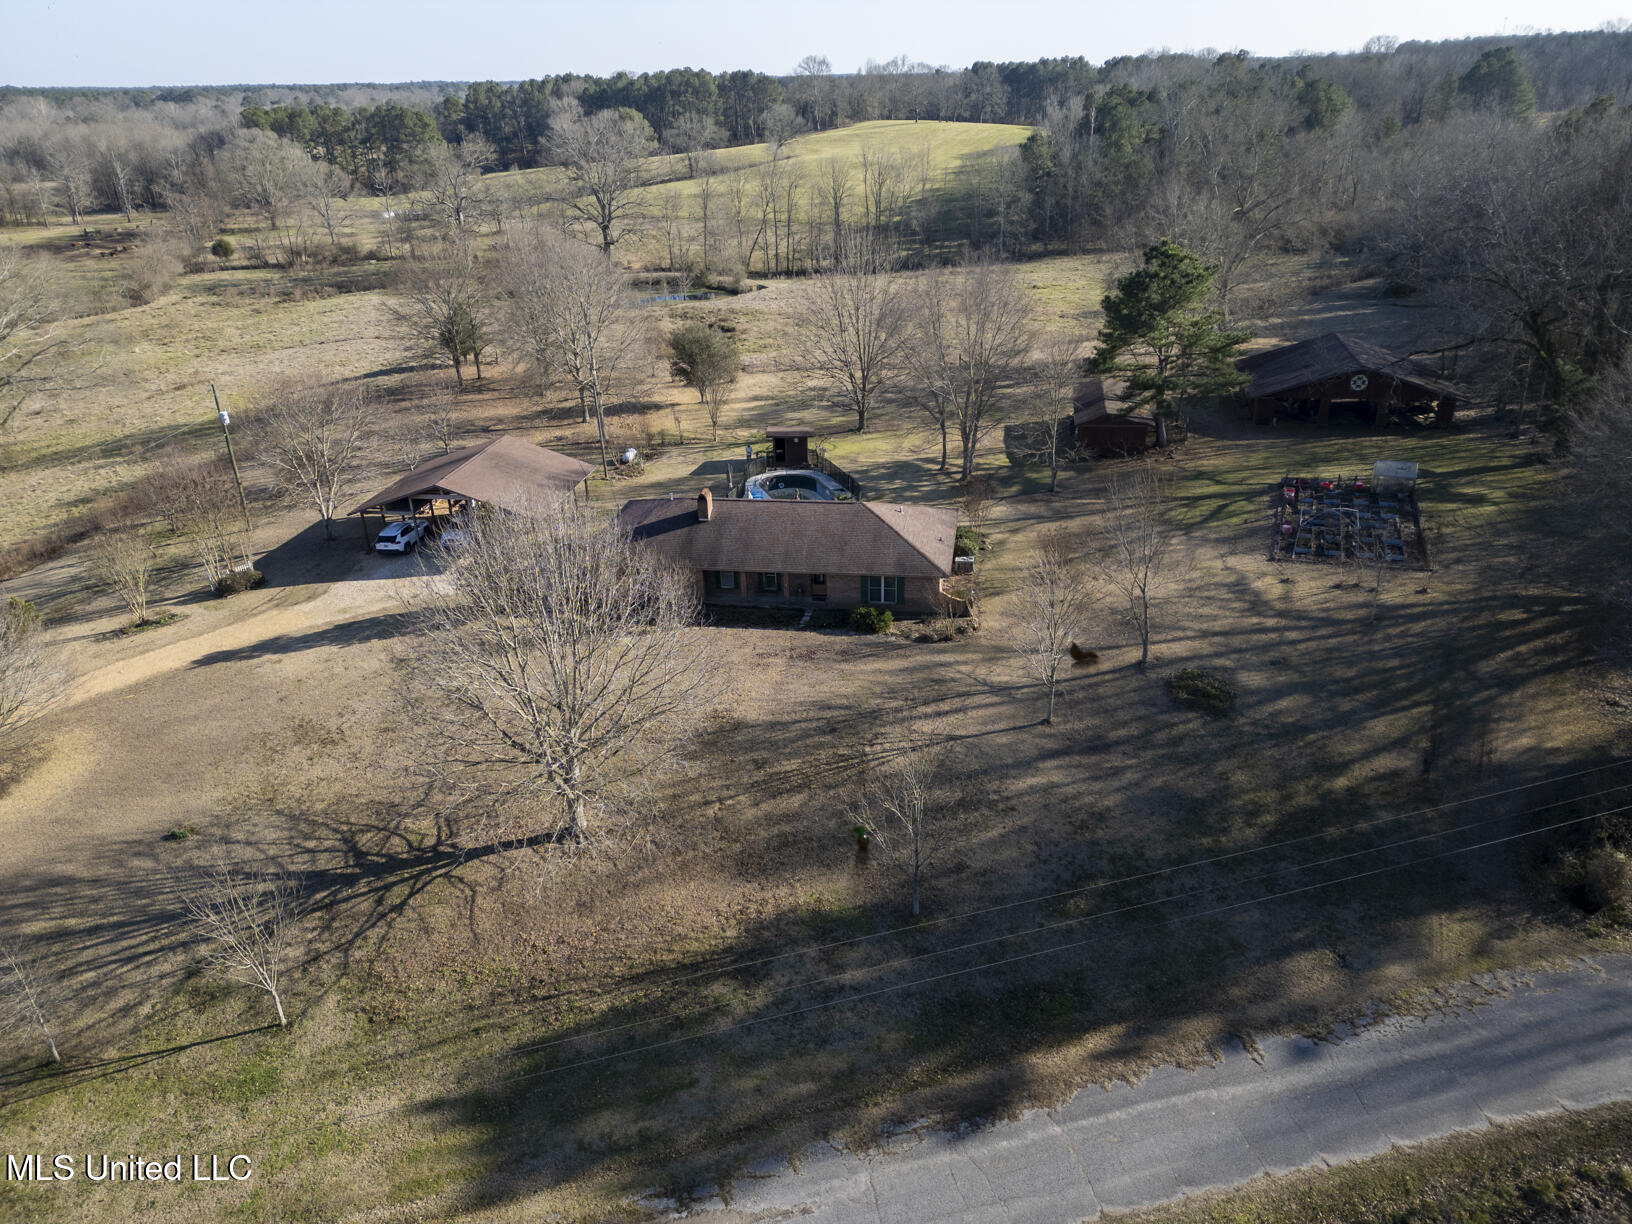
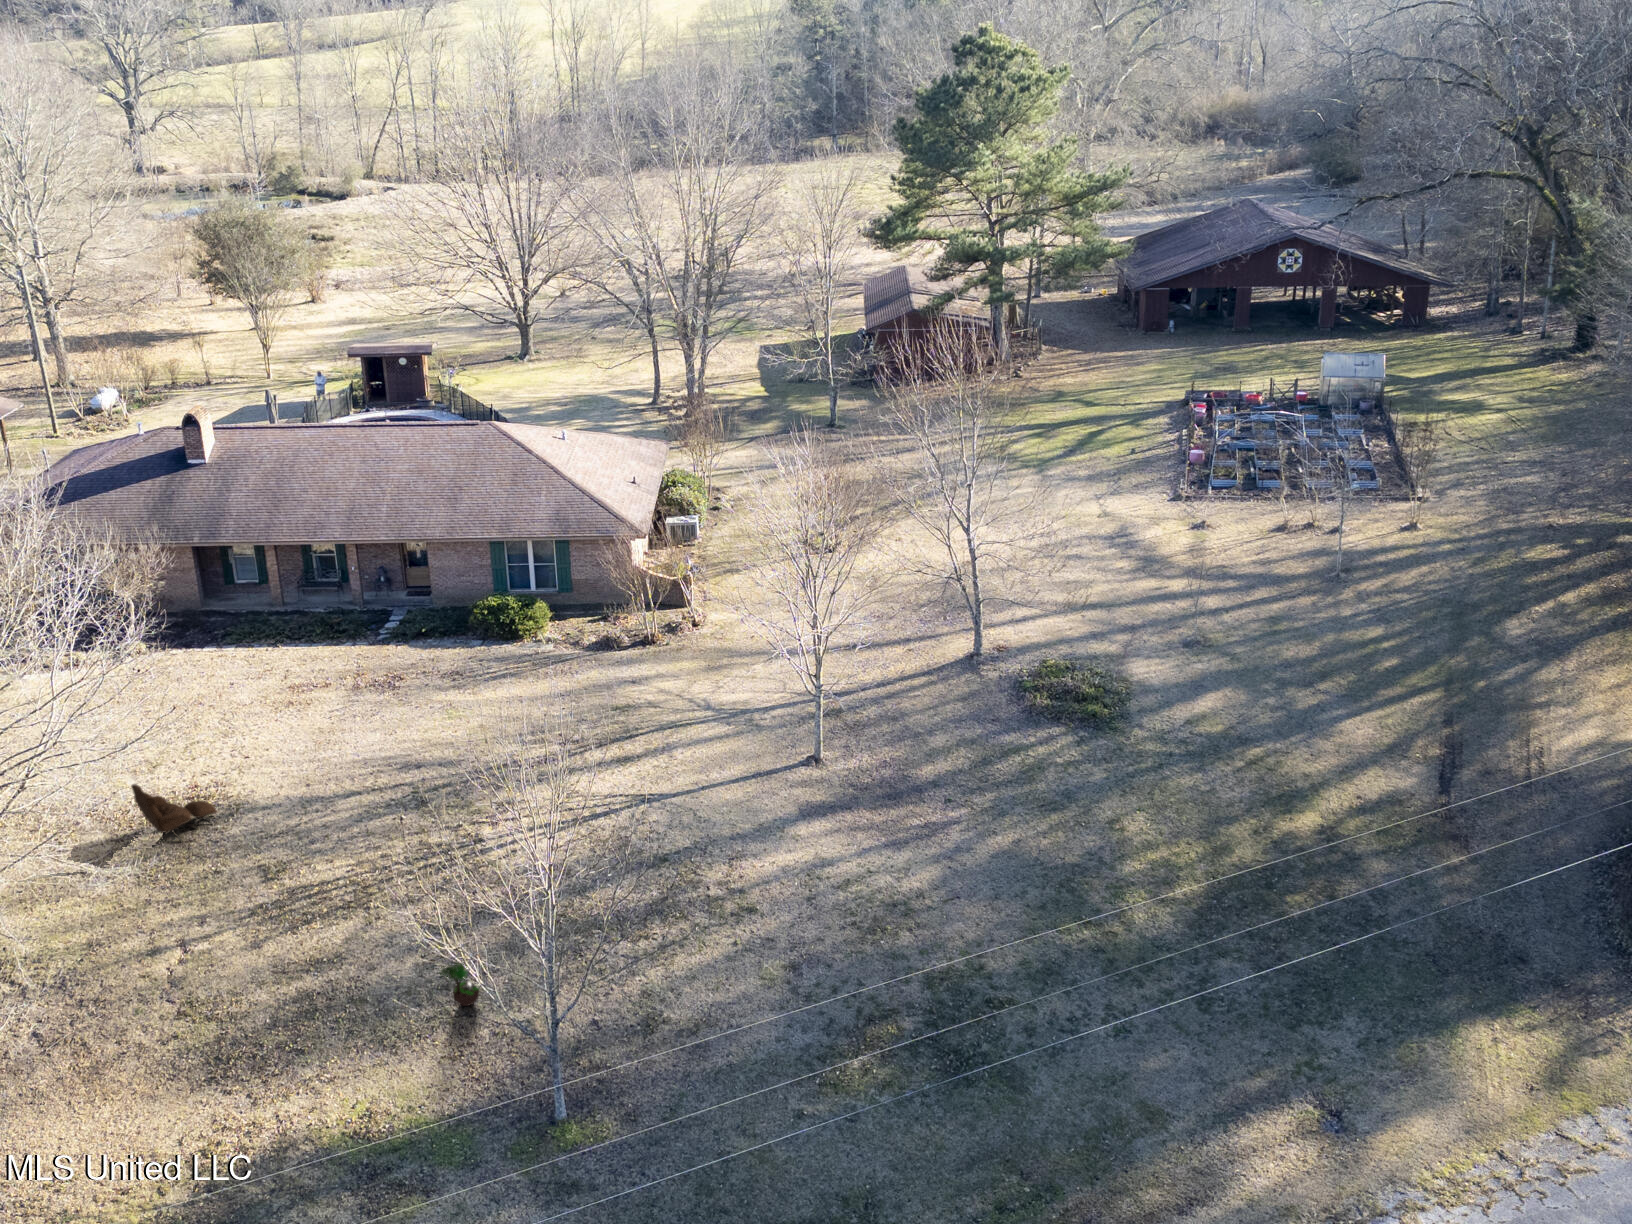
lounge chair: present [1069,640,1100,663] -> present [132,784,217,844]

